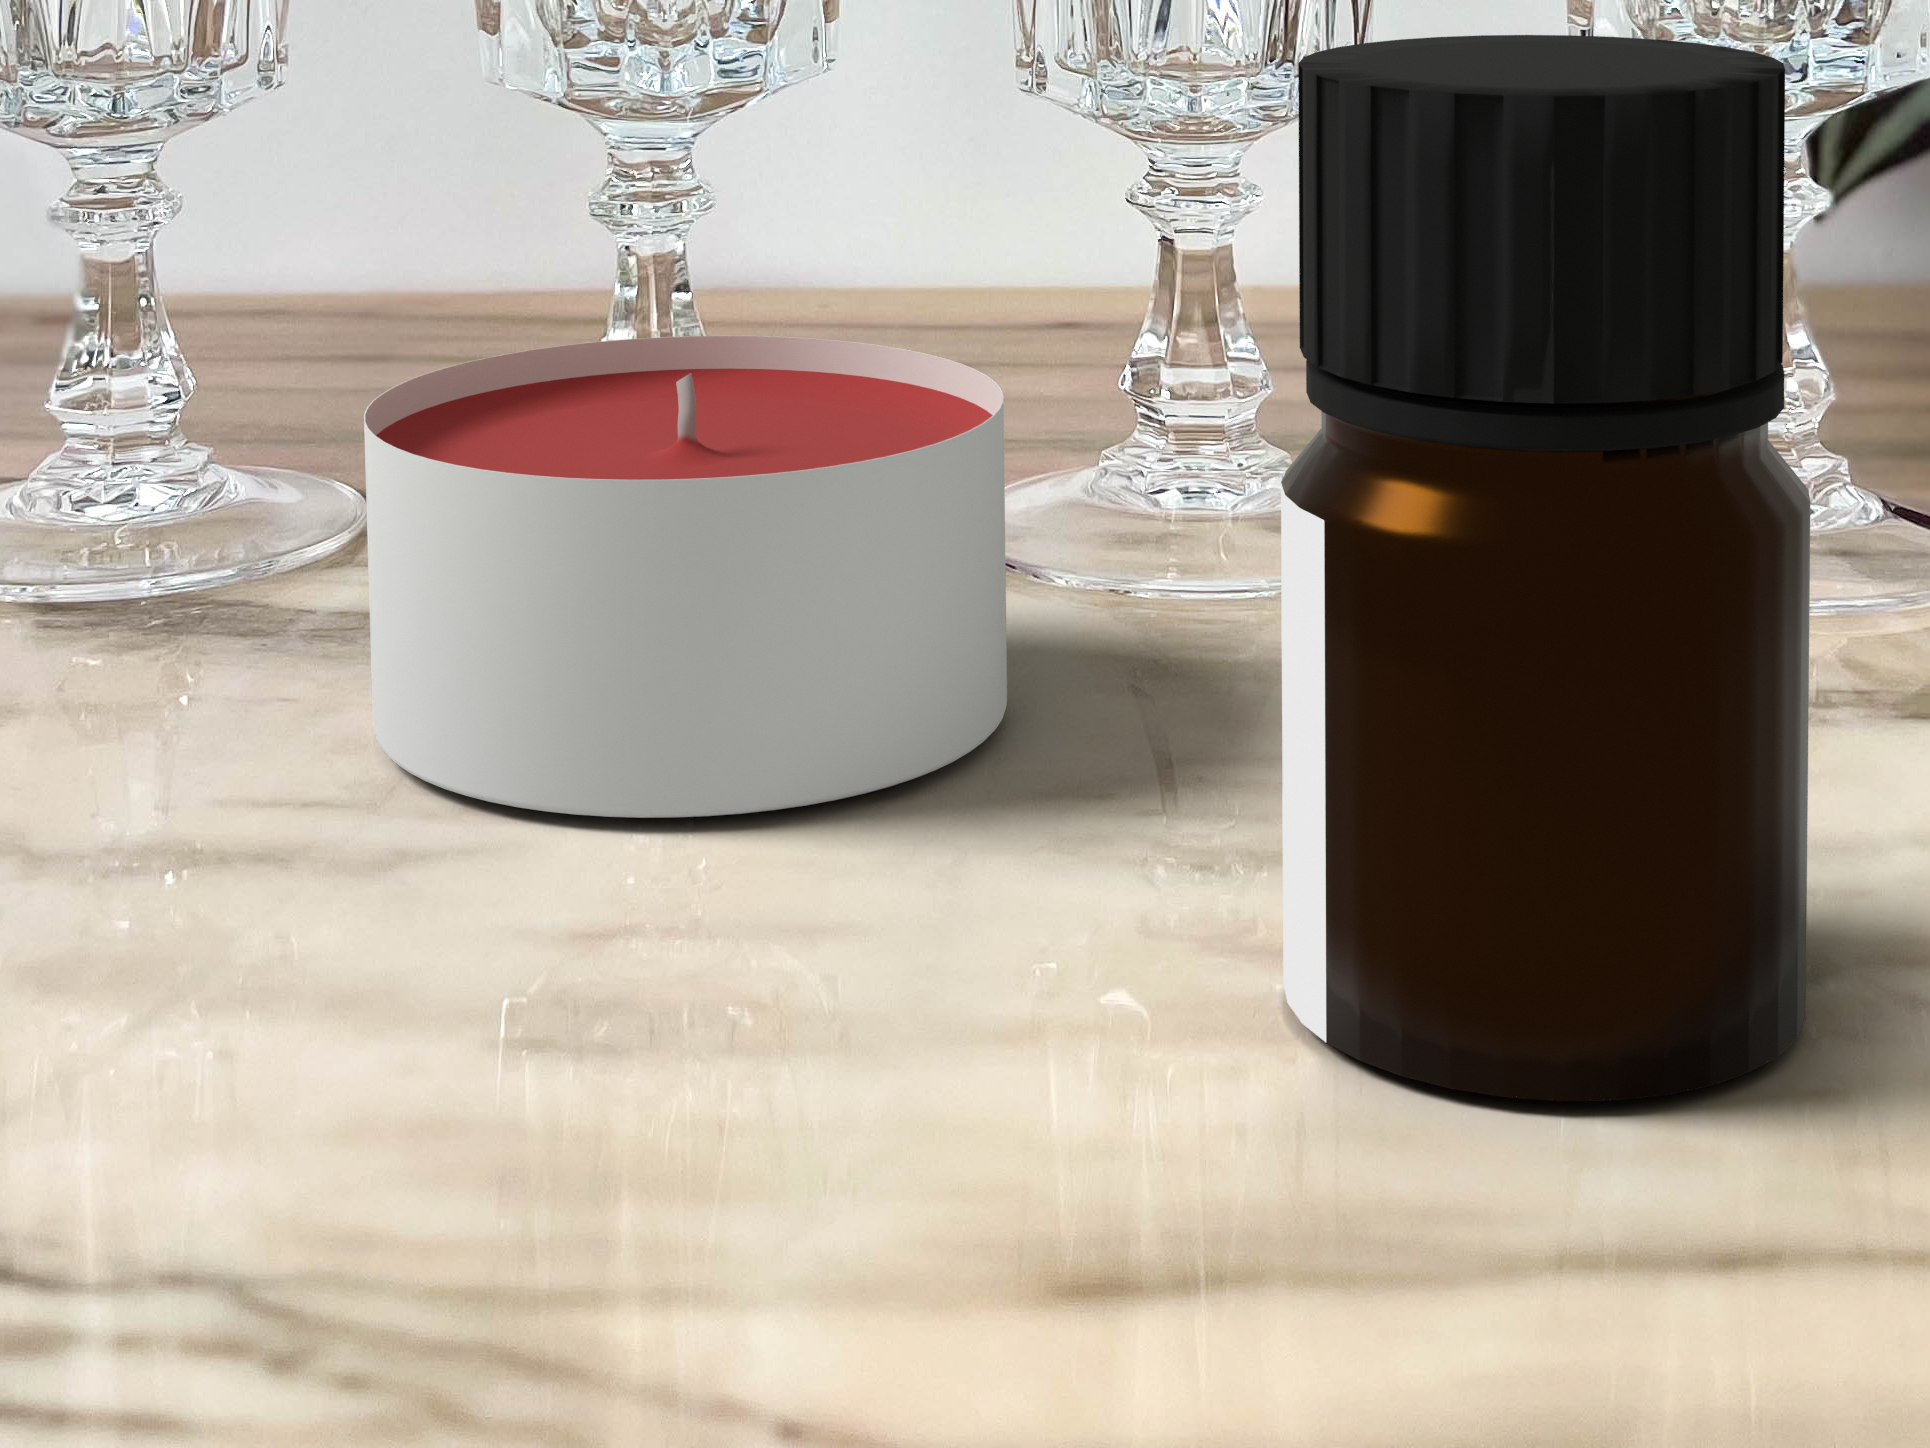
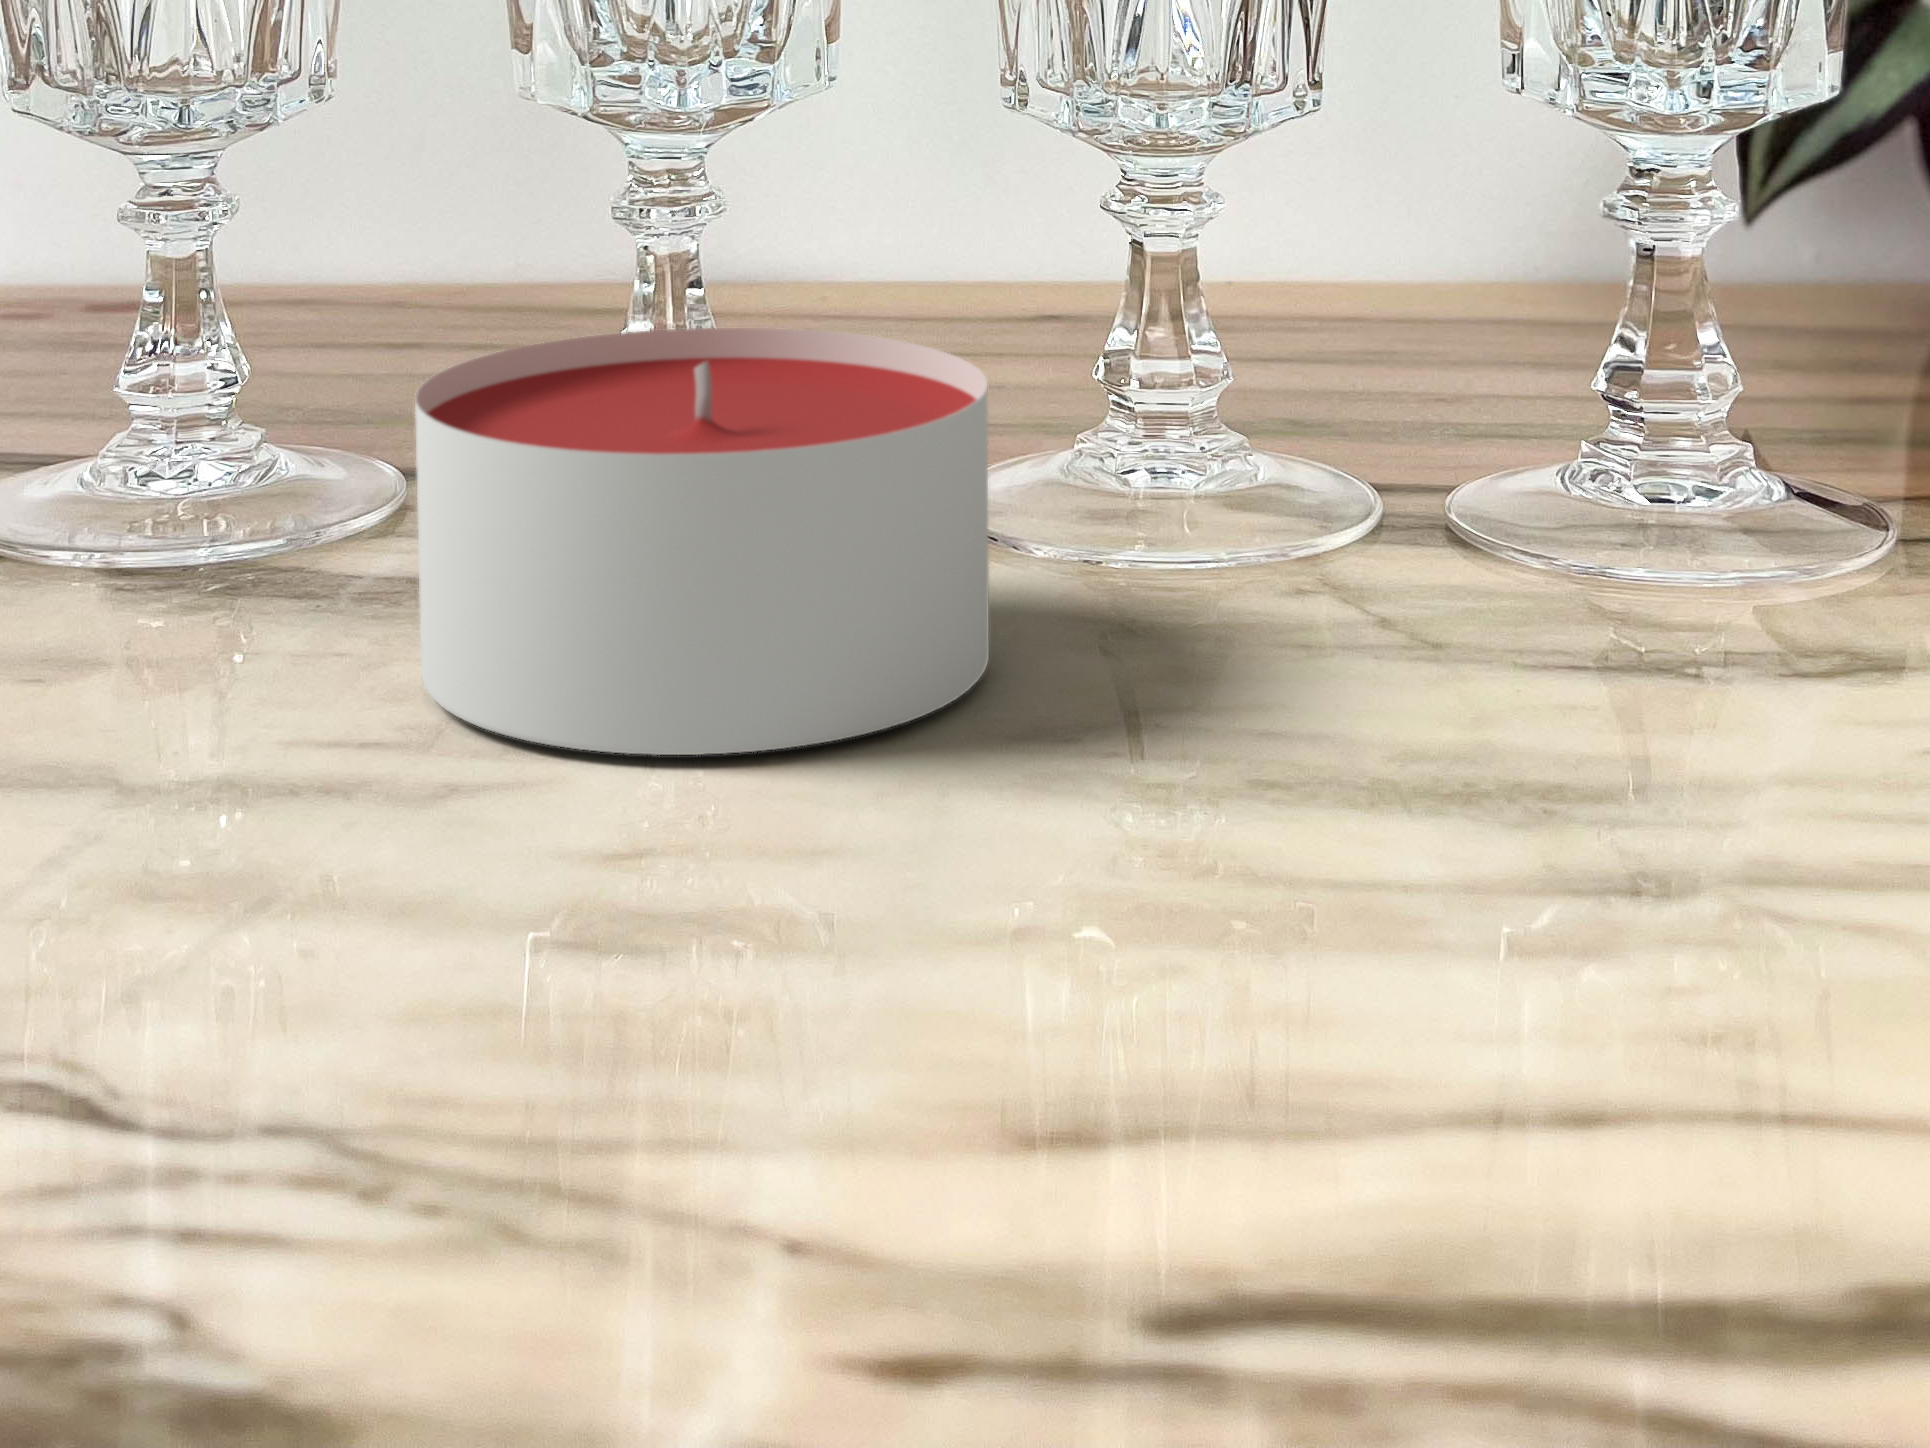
bottle: present [1281,35,1810,1101] -> none [1230,65,1685,994]

